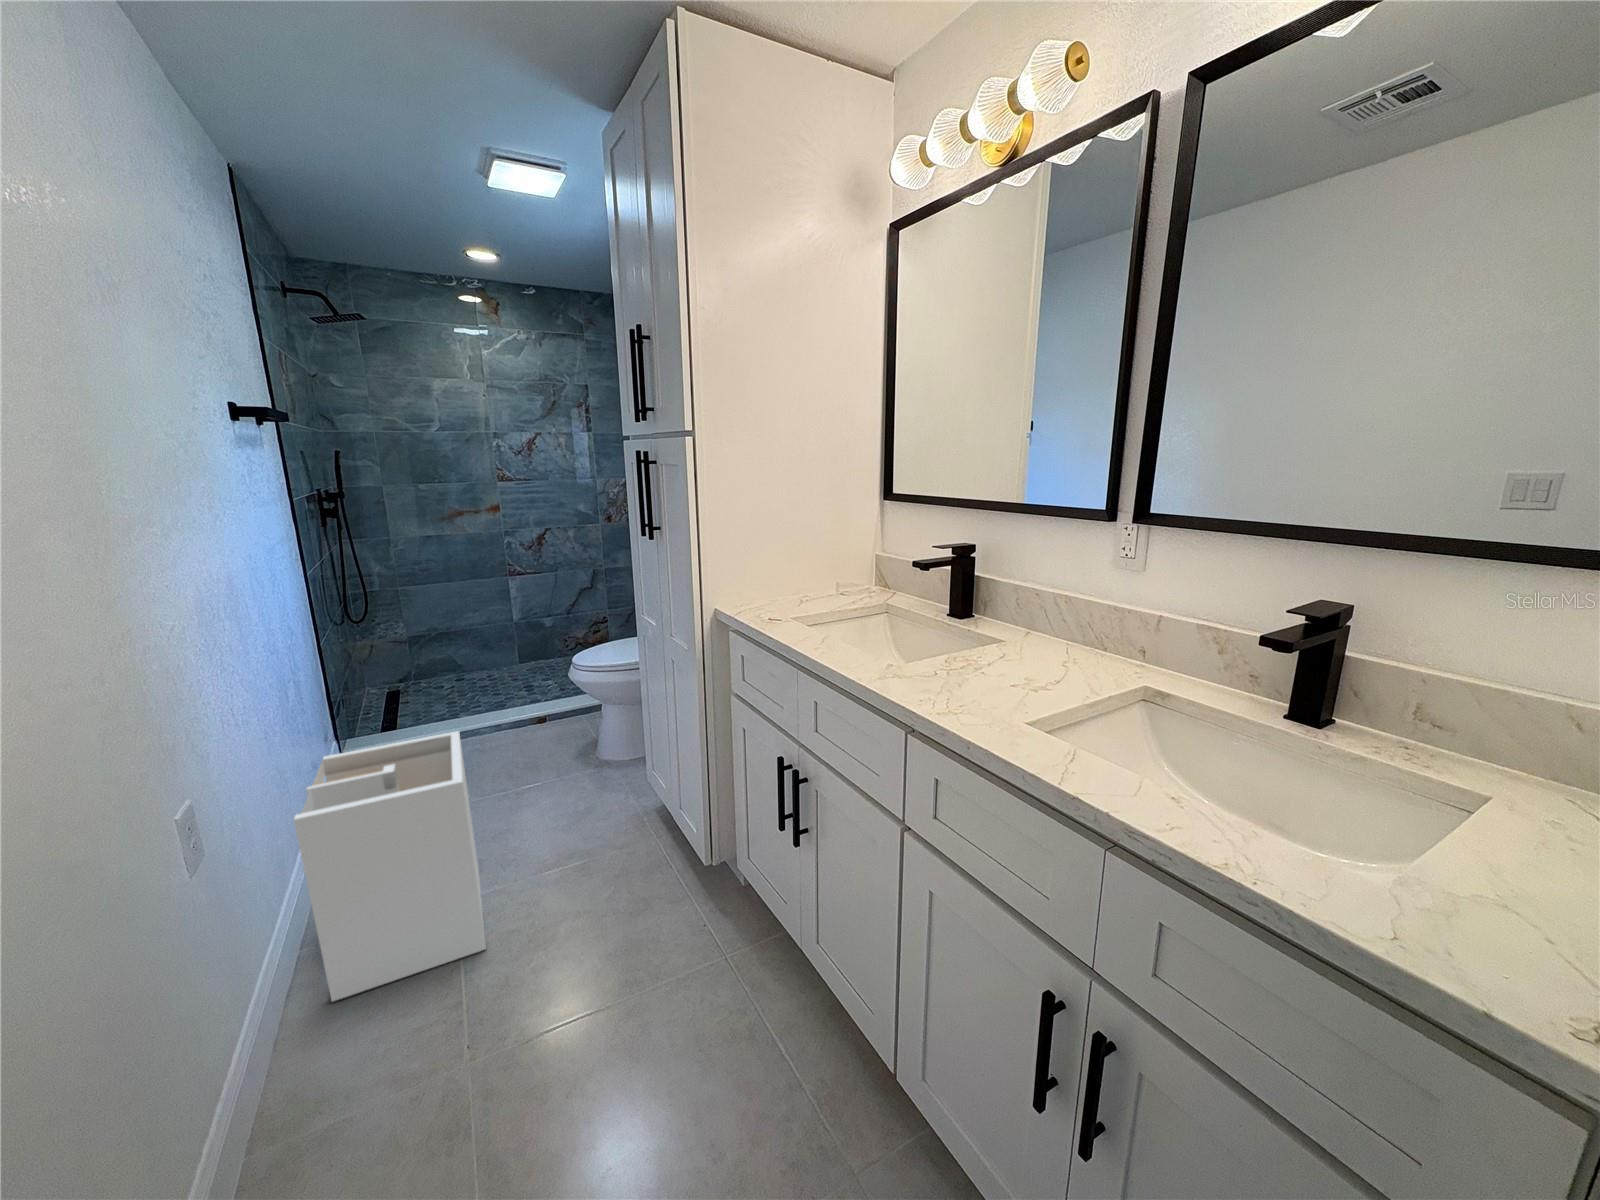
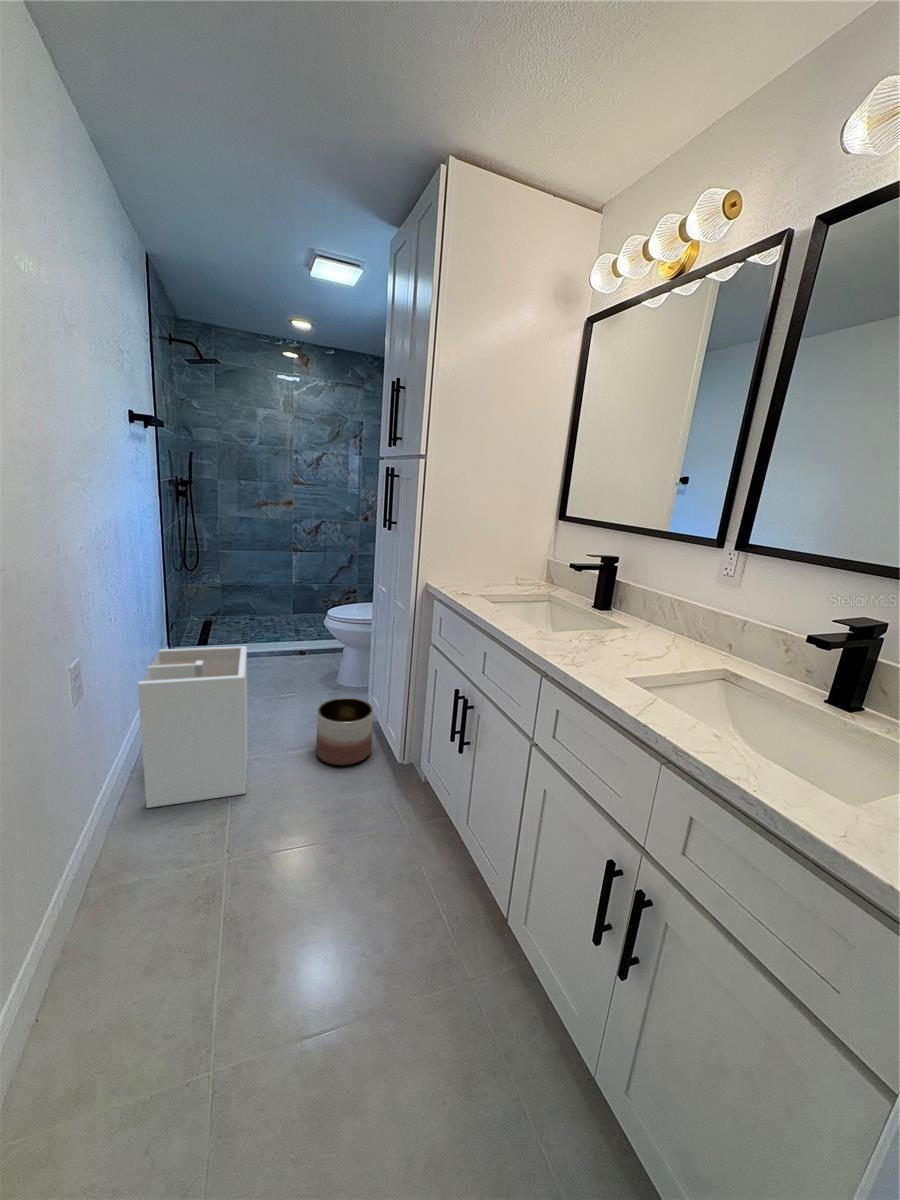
planter: none [578,780,662,880] -> present [316,698,373,765]

